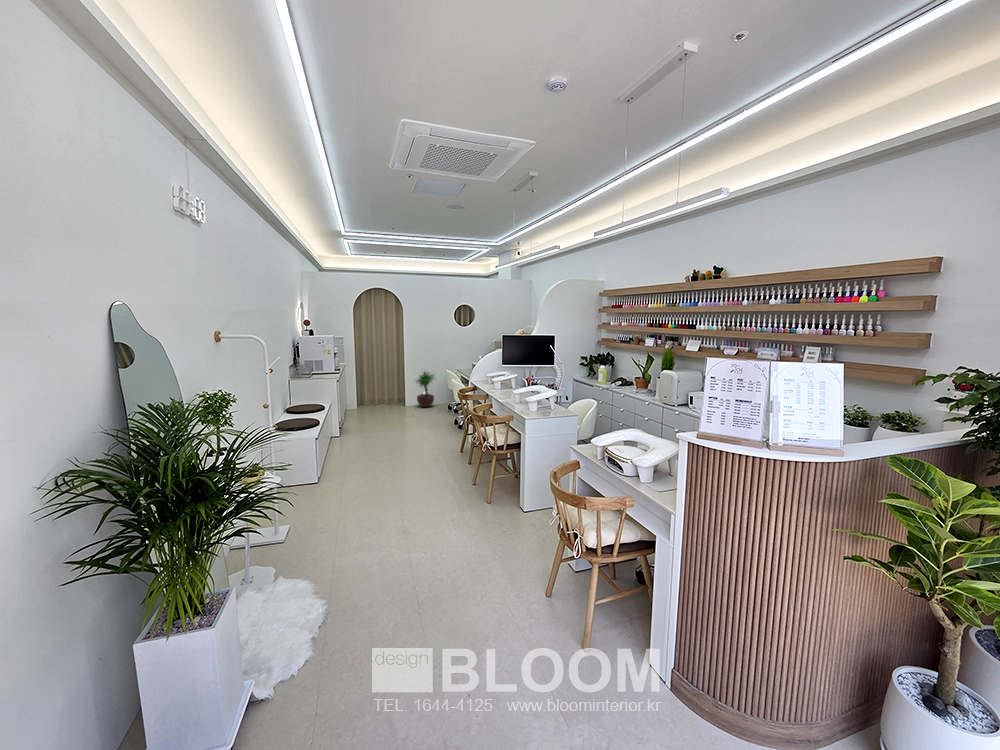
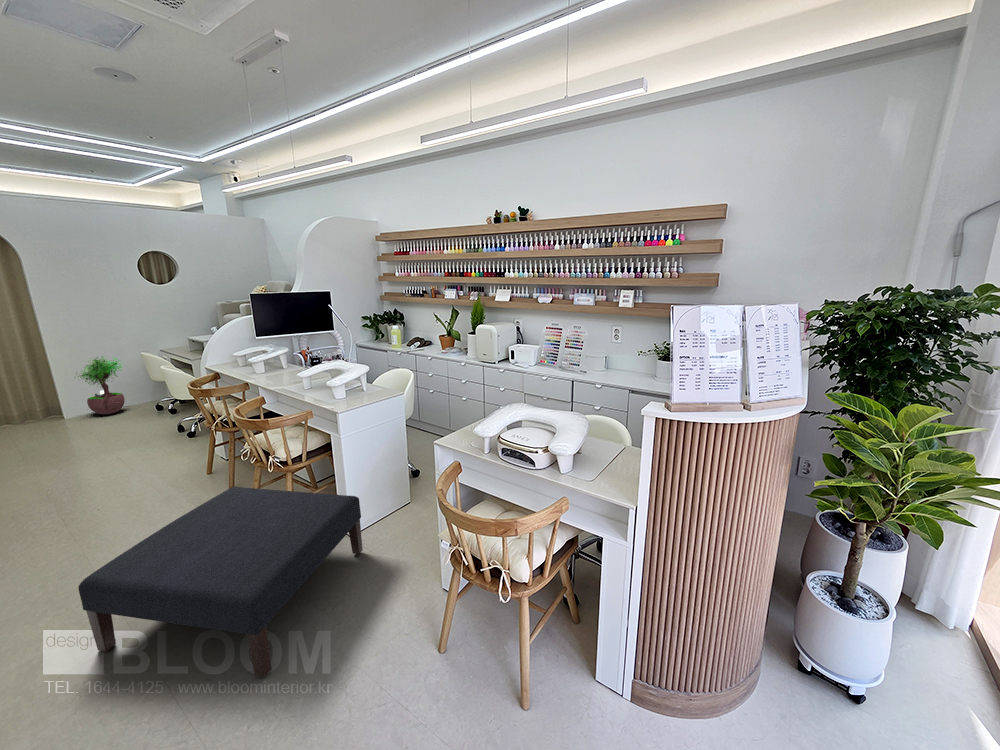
ottoman: none [388,455,527,555] -> present [78,487,363,678]

